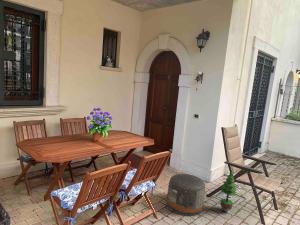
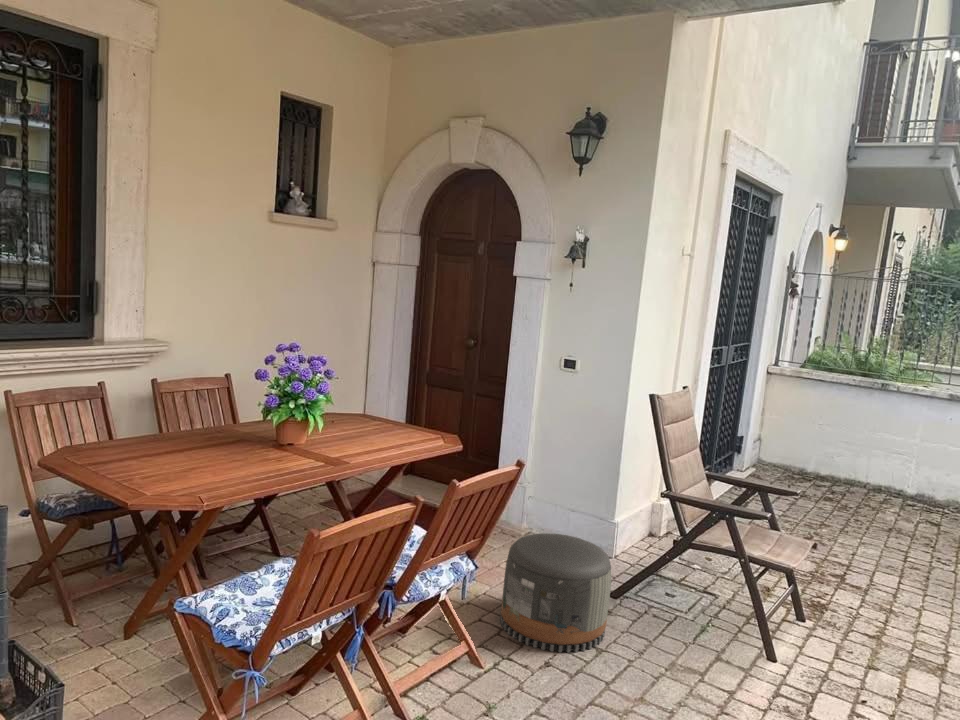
potted tree: present [220,171,236,211] -> none [652,515,697,634]

